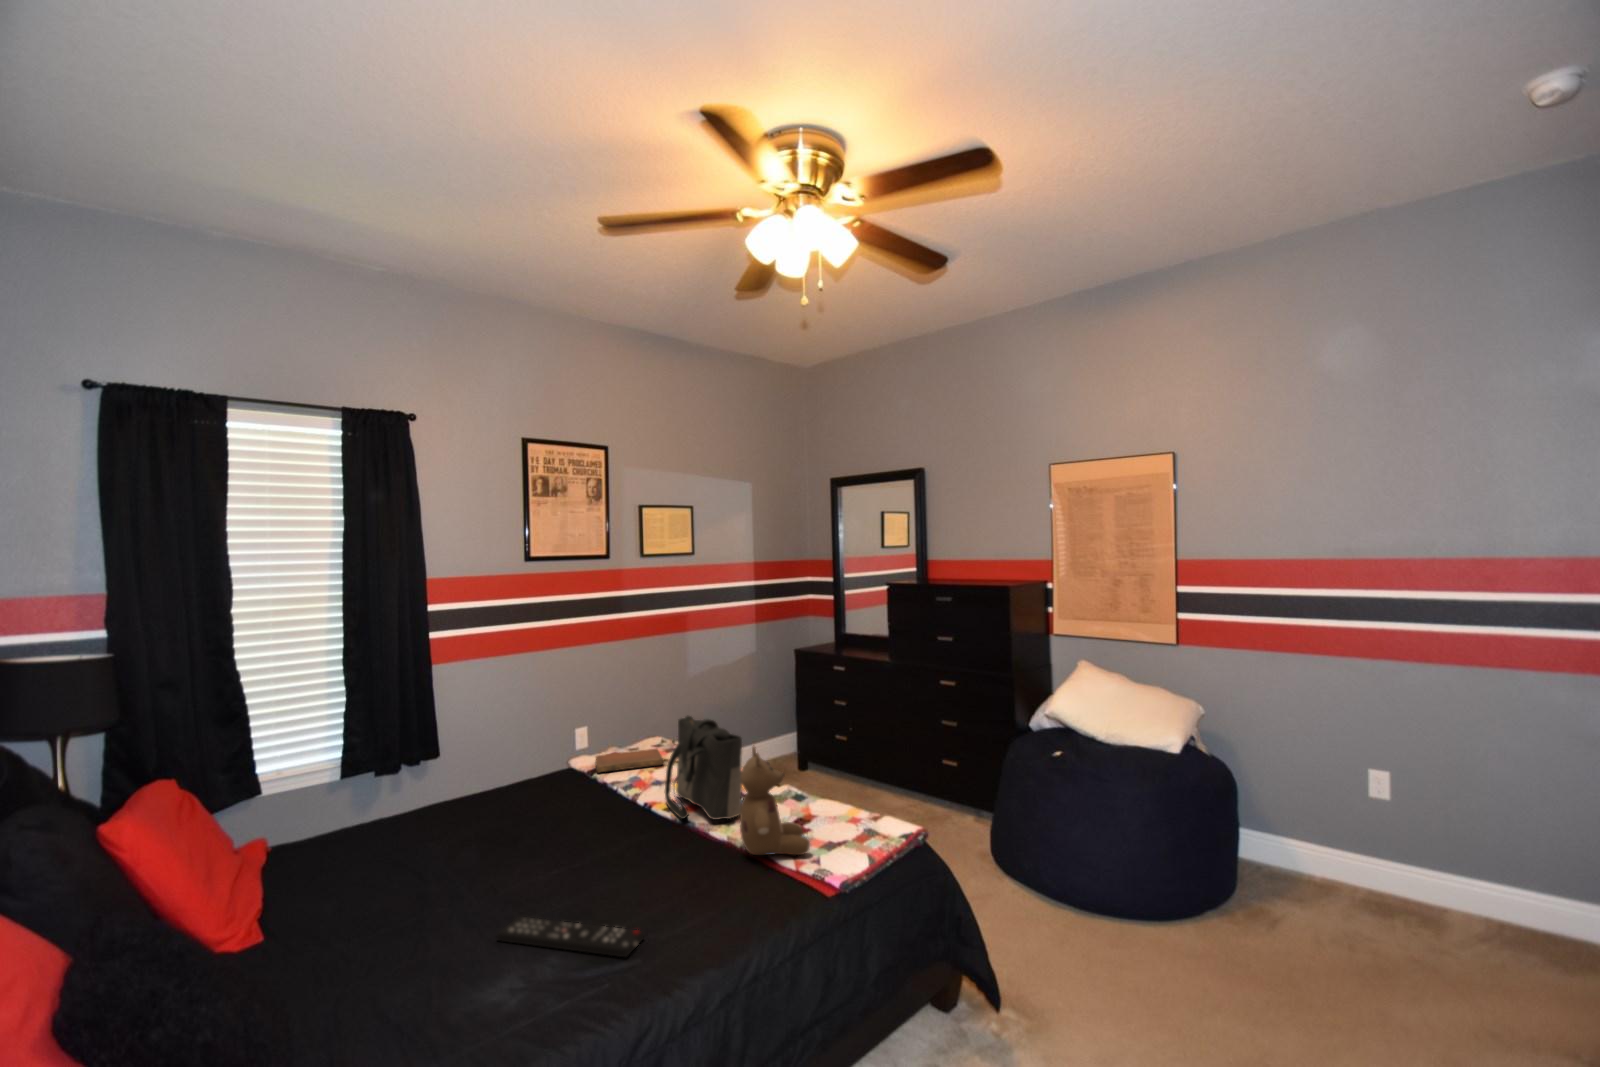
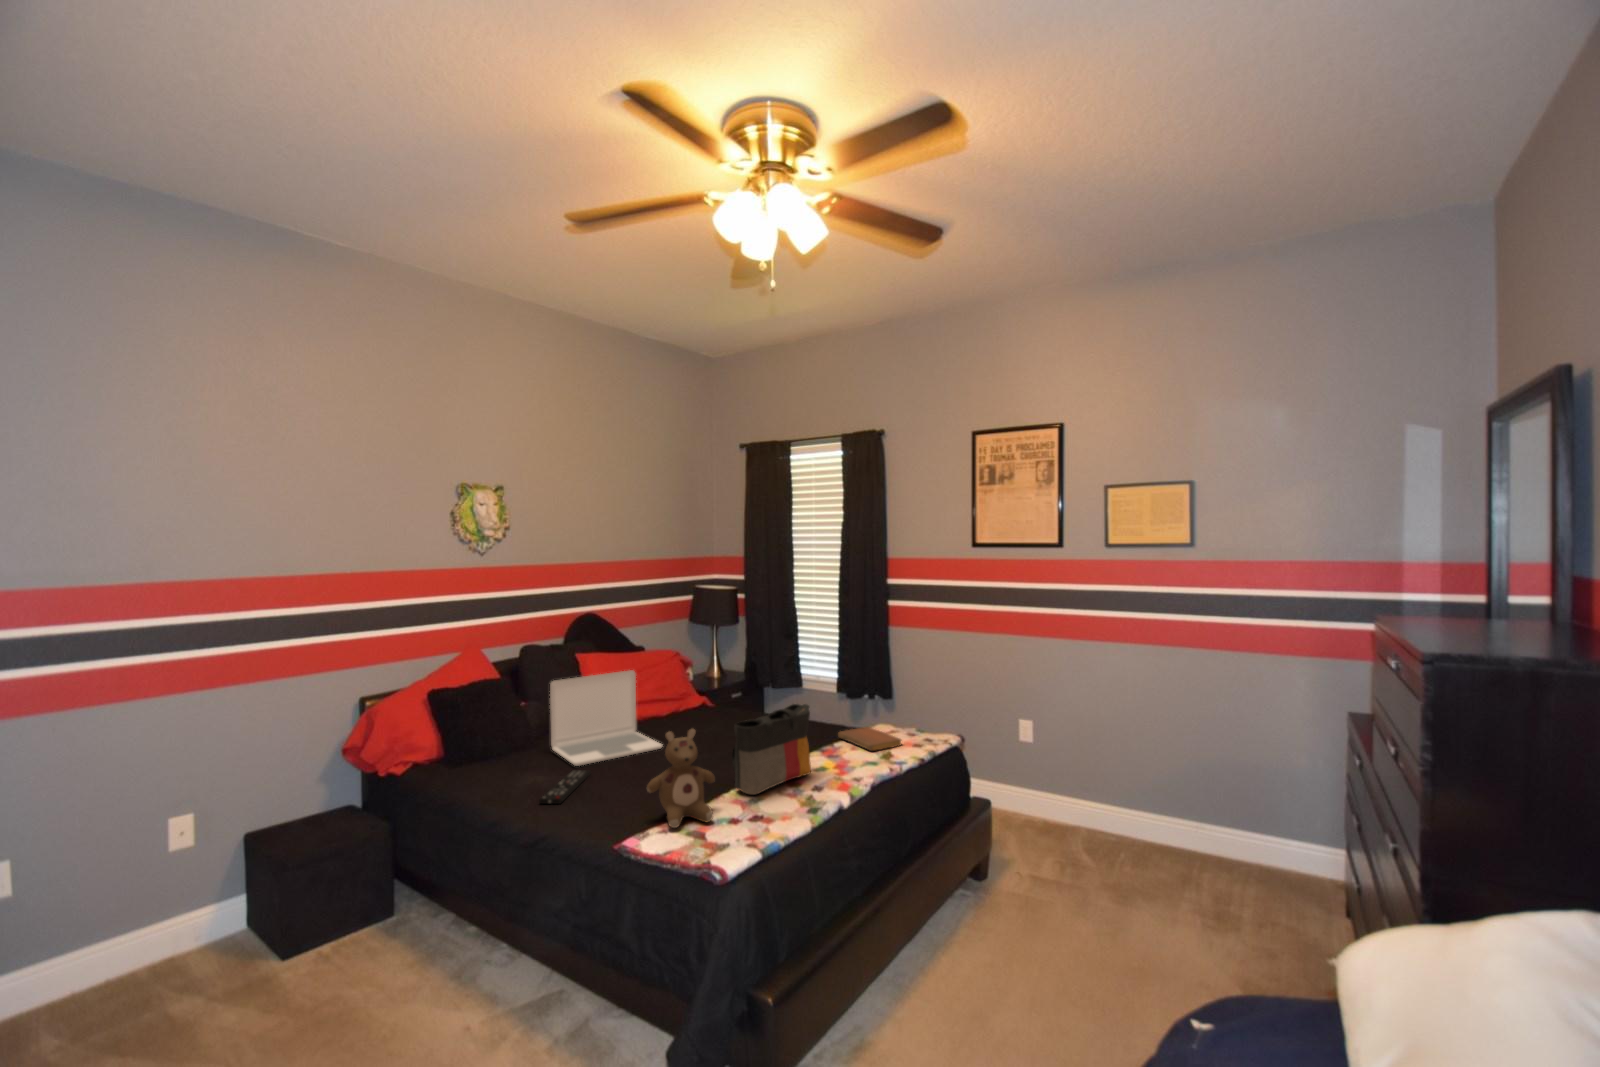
laptop: none [299,773,470,971] -> present [550,670,662,766]

